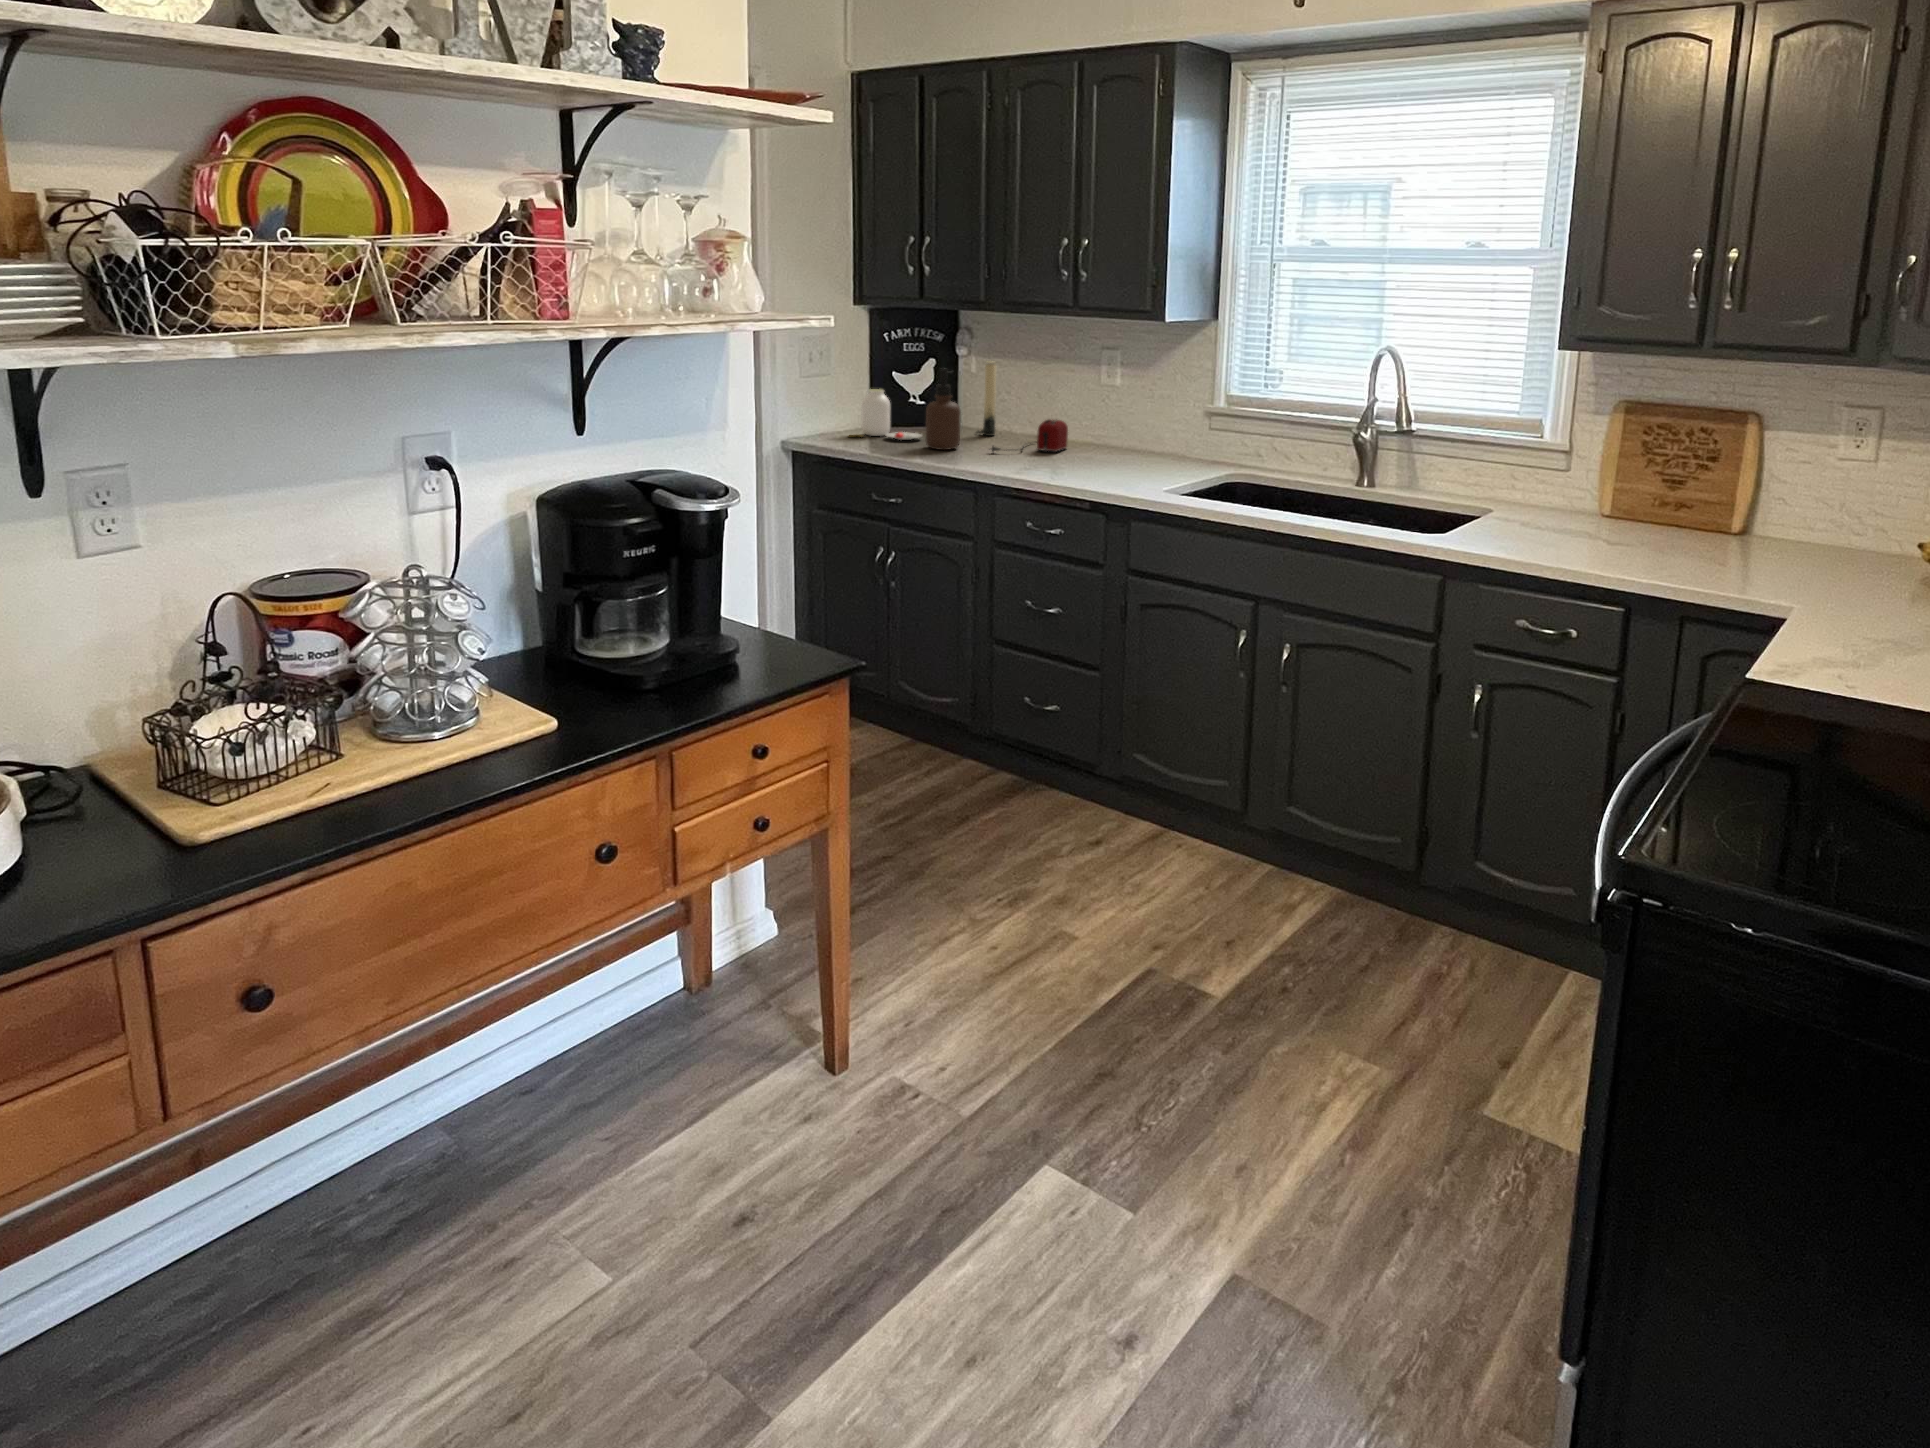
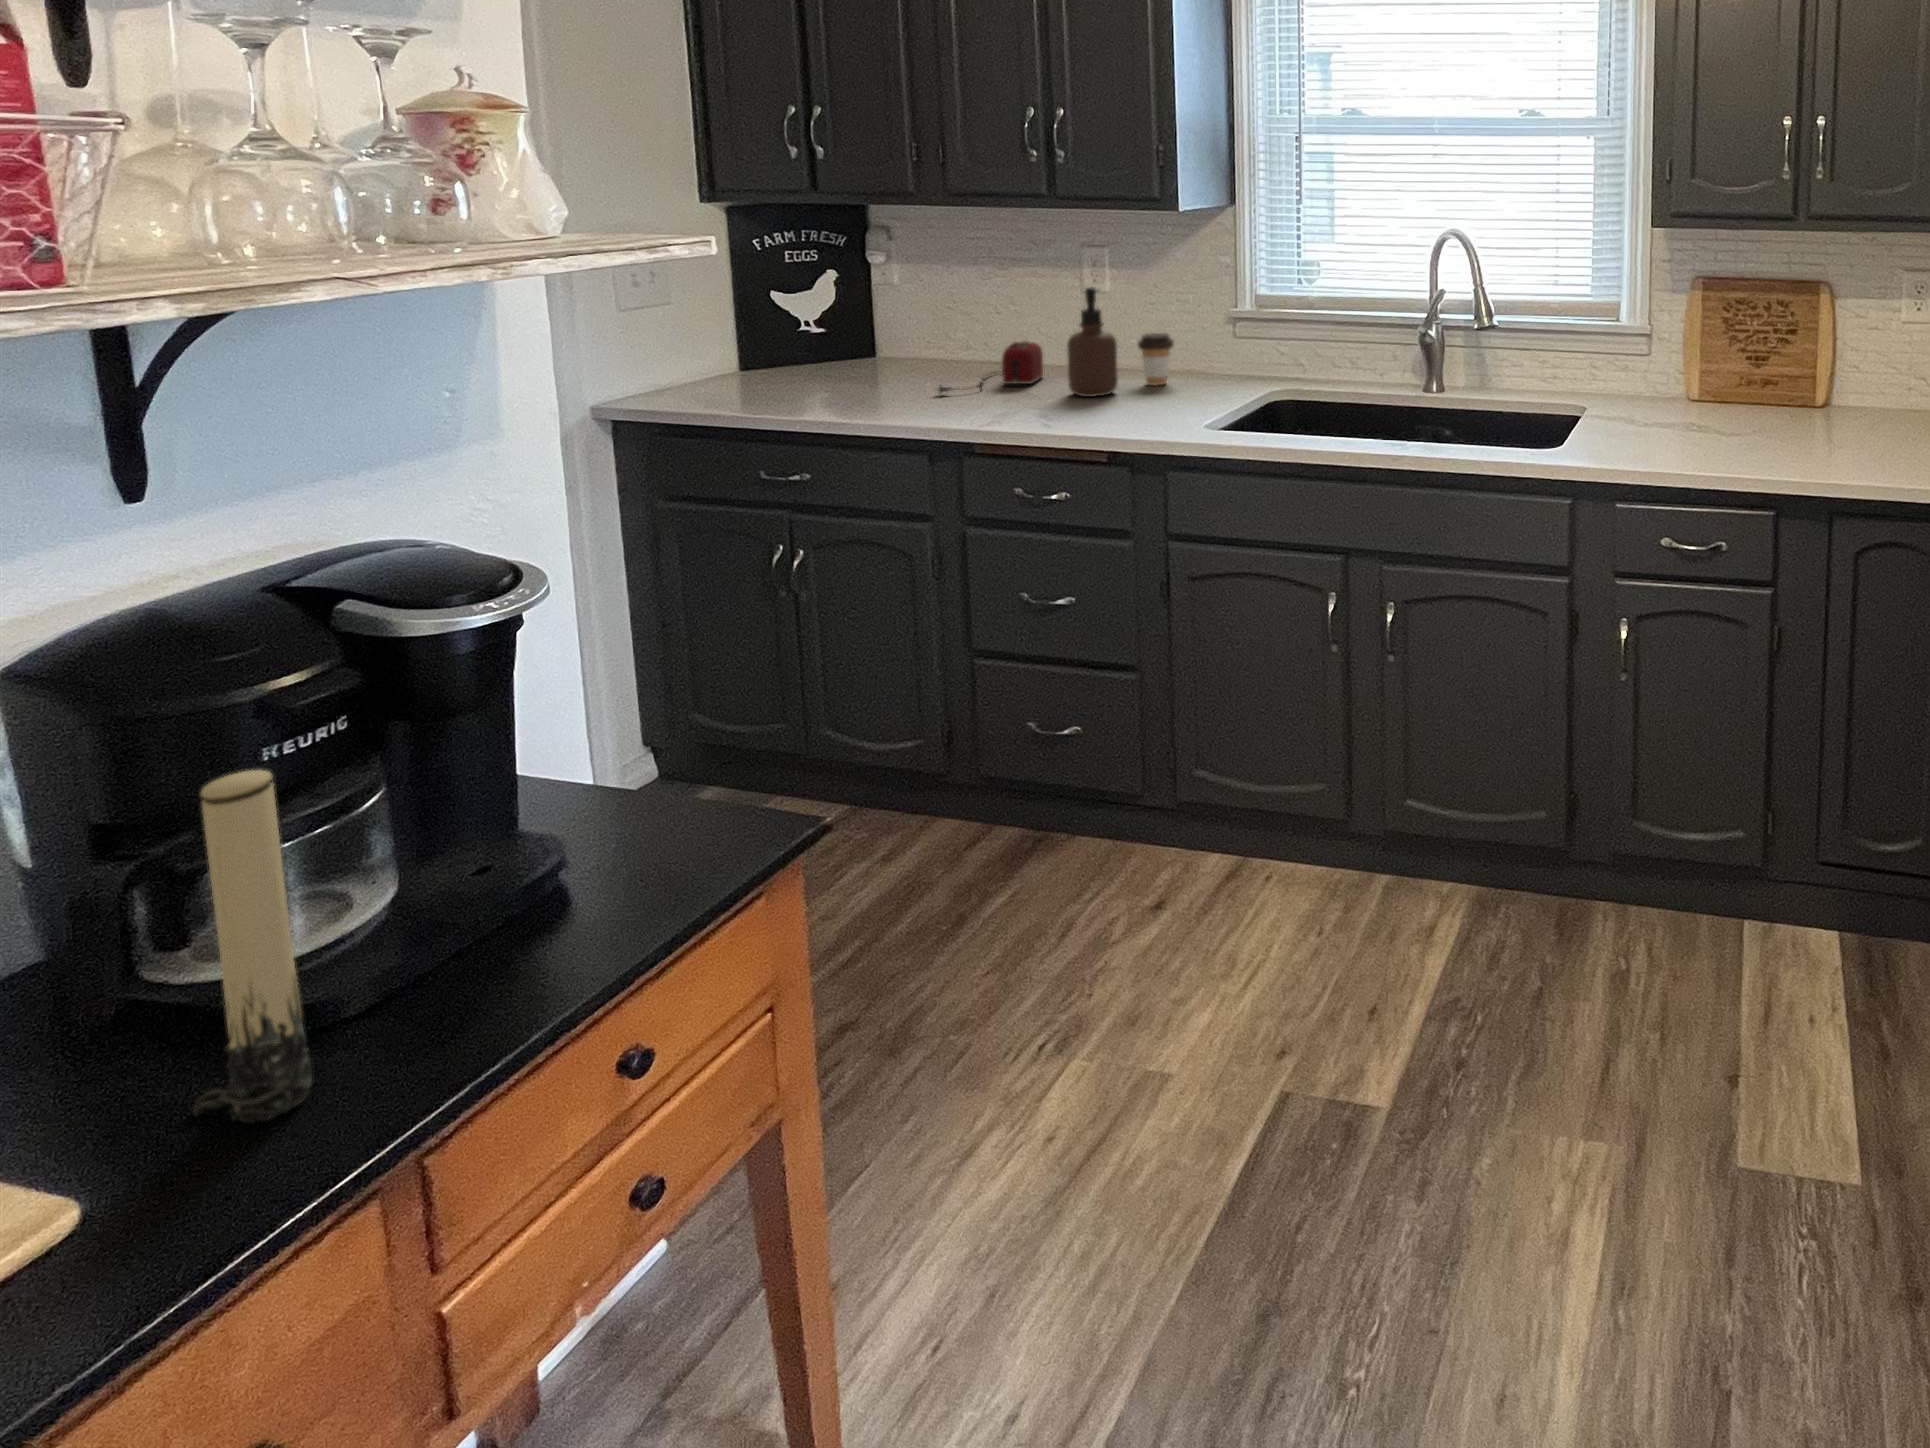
candle: present [976,362,996,436] -> present [193,770,312,1123]
soap dispenser: present [926,368,961,450] -> present [1067,287,1118,397]
jar: present [856,389,922,440] -> none [704,320,827,391]
coffee cup: none [1135,420,1162,462] -> present [1138,333,1174,386]

